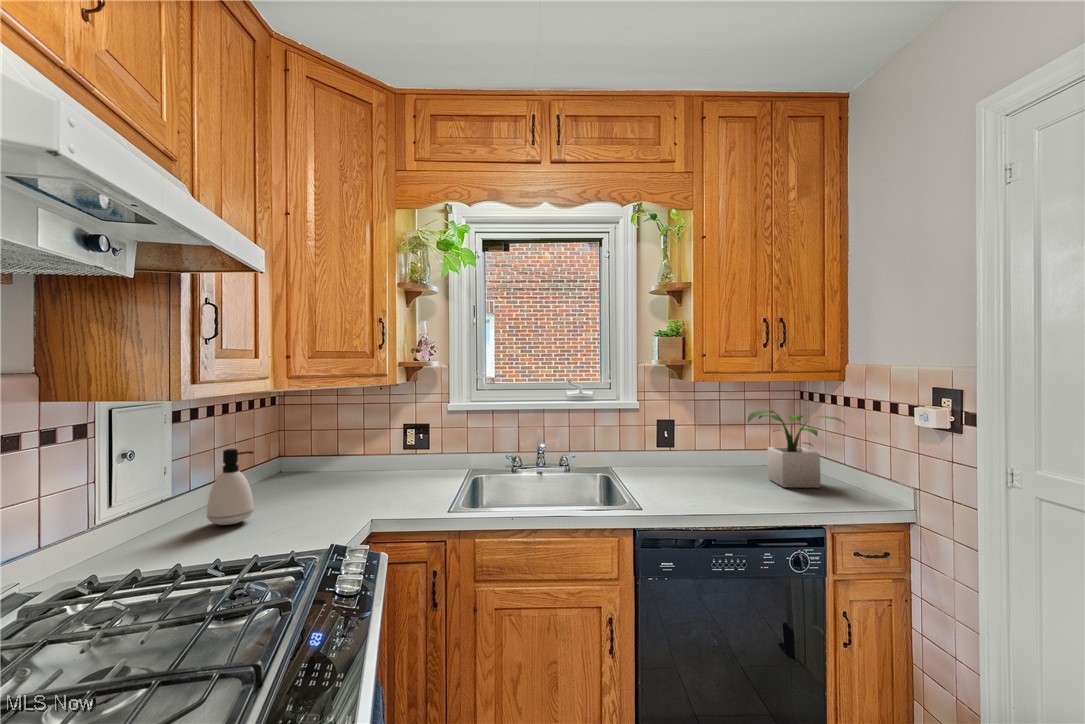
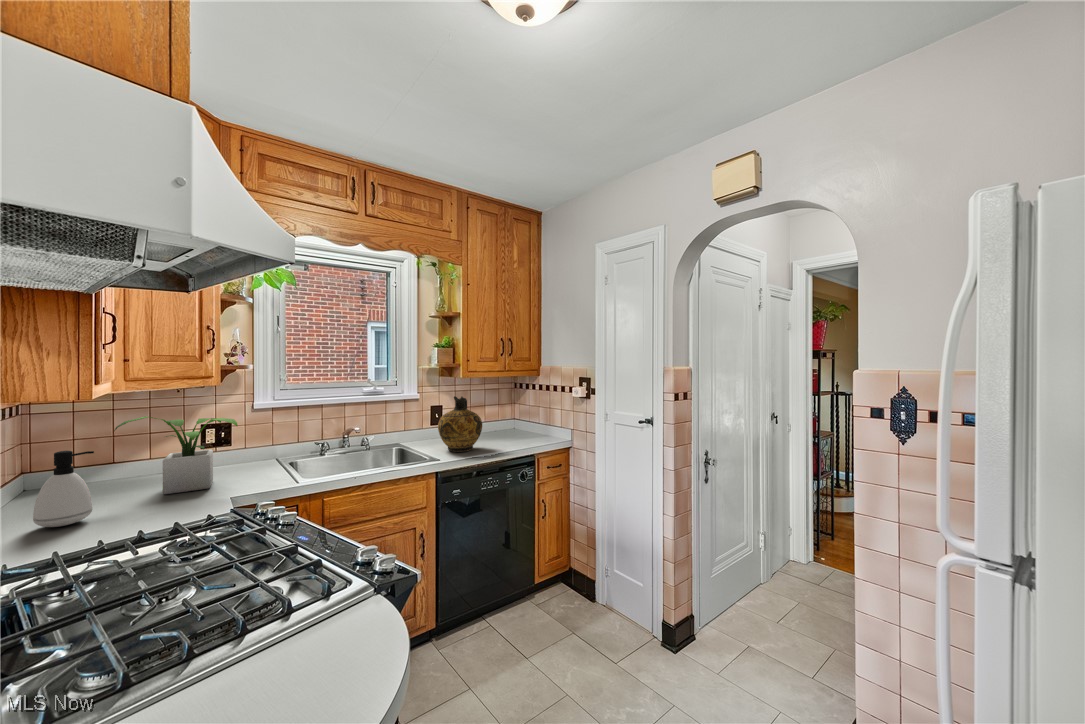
potted plant: present [748,410,845,488] -> present [114,416,238,494]
ceramic jug: none [652,411,723,499] -> present [438,396,482,452]

